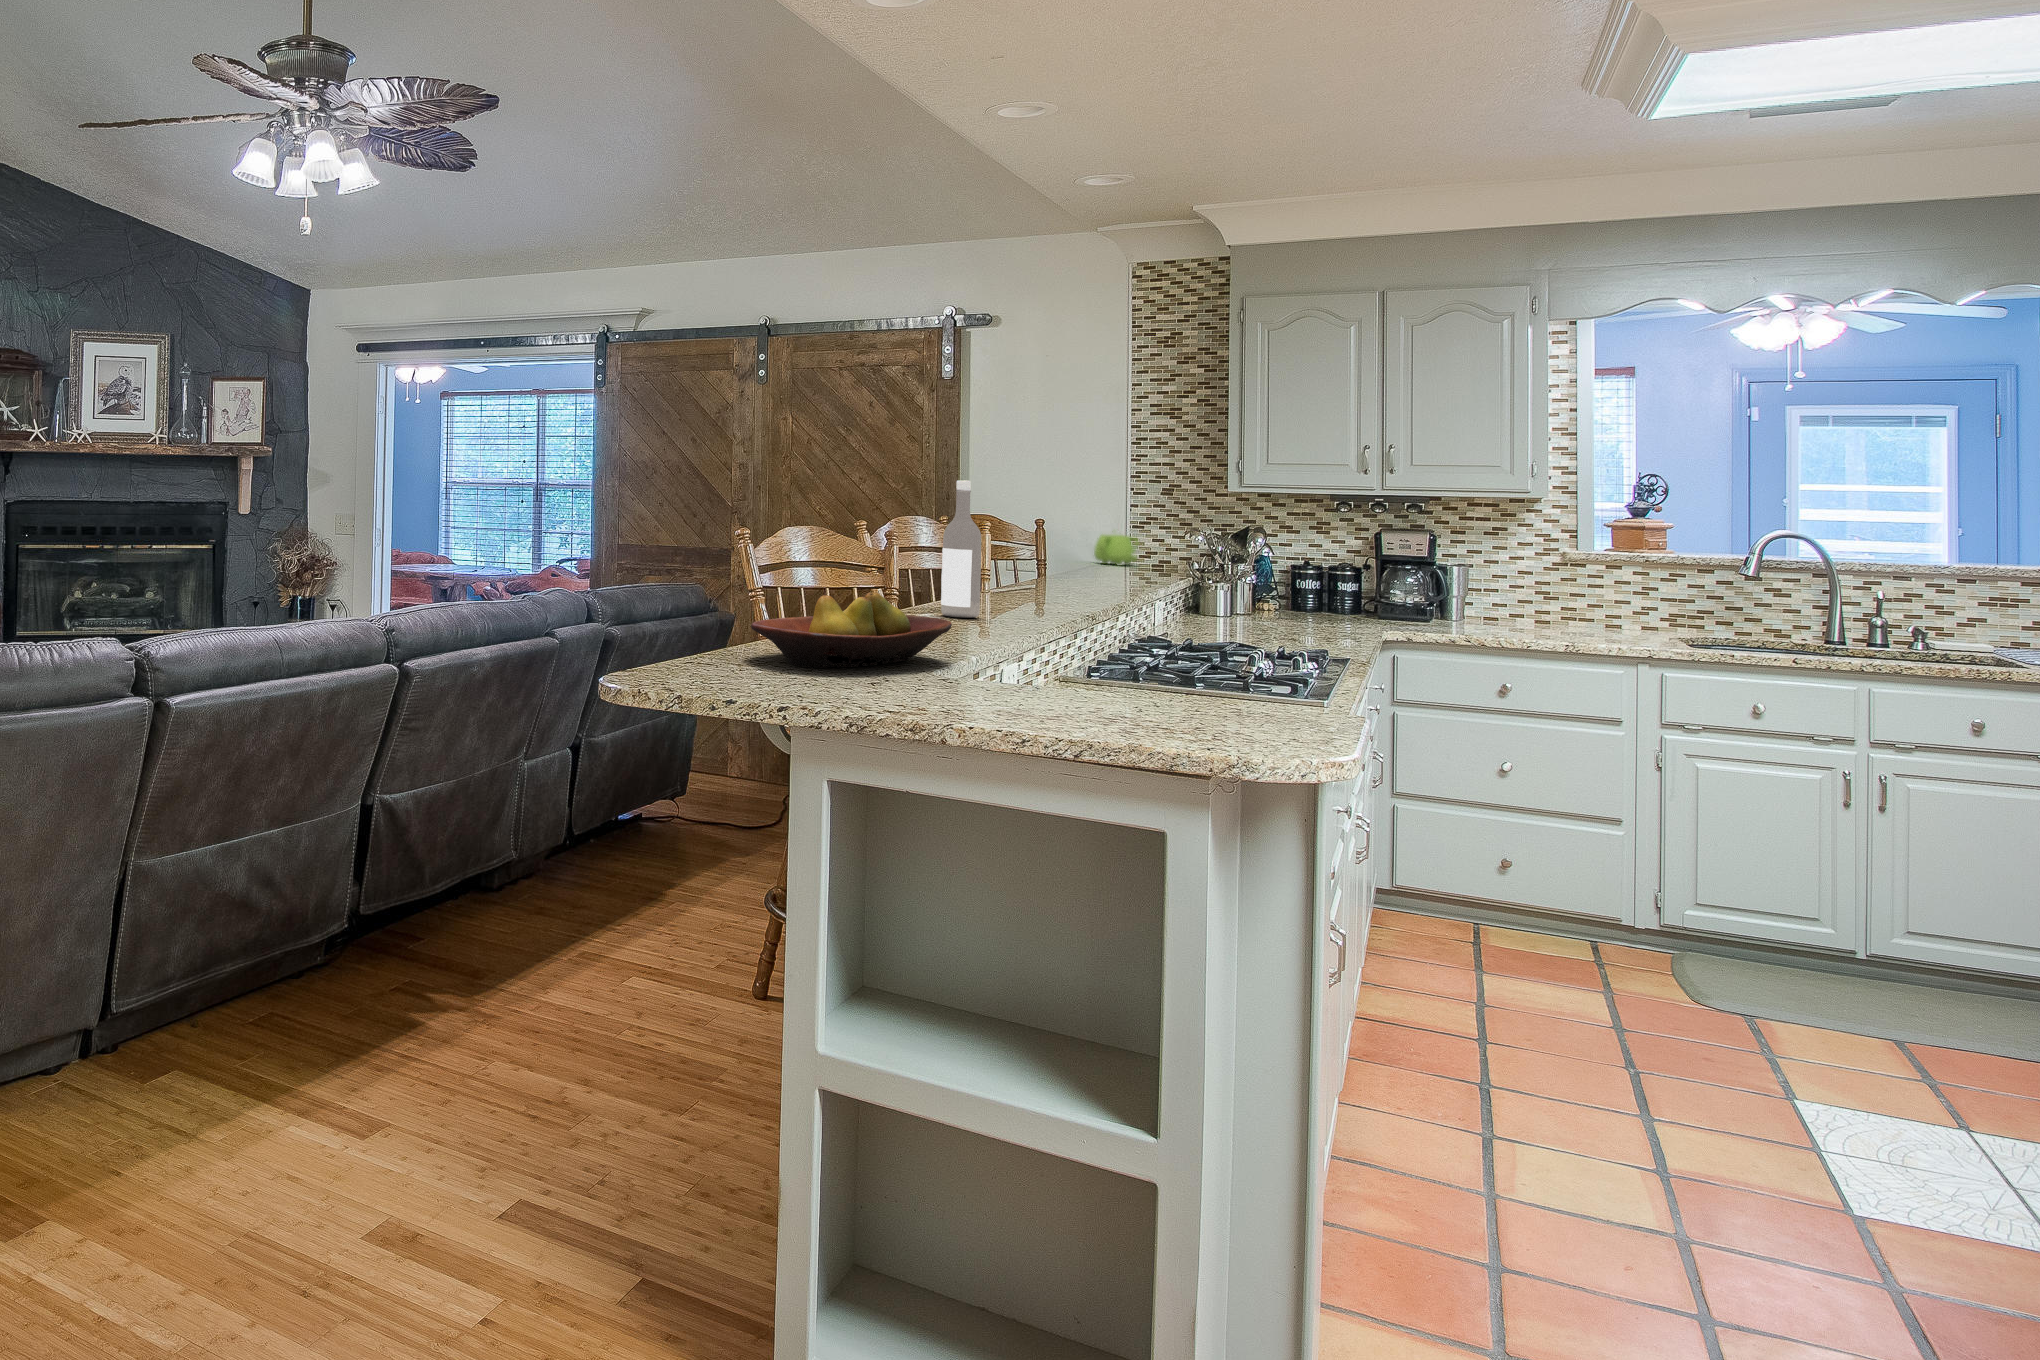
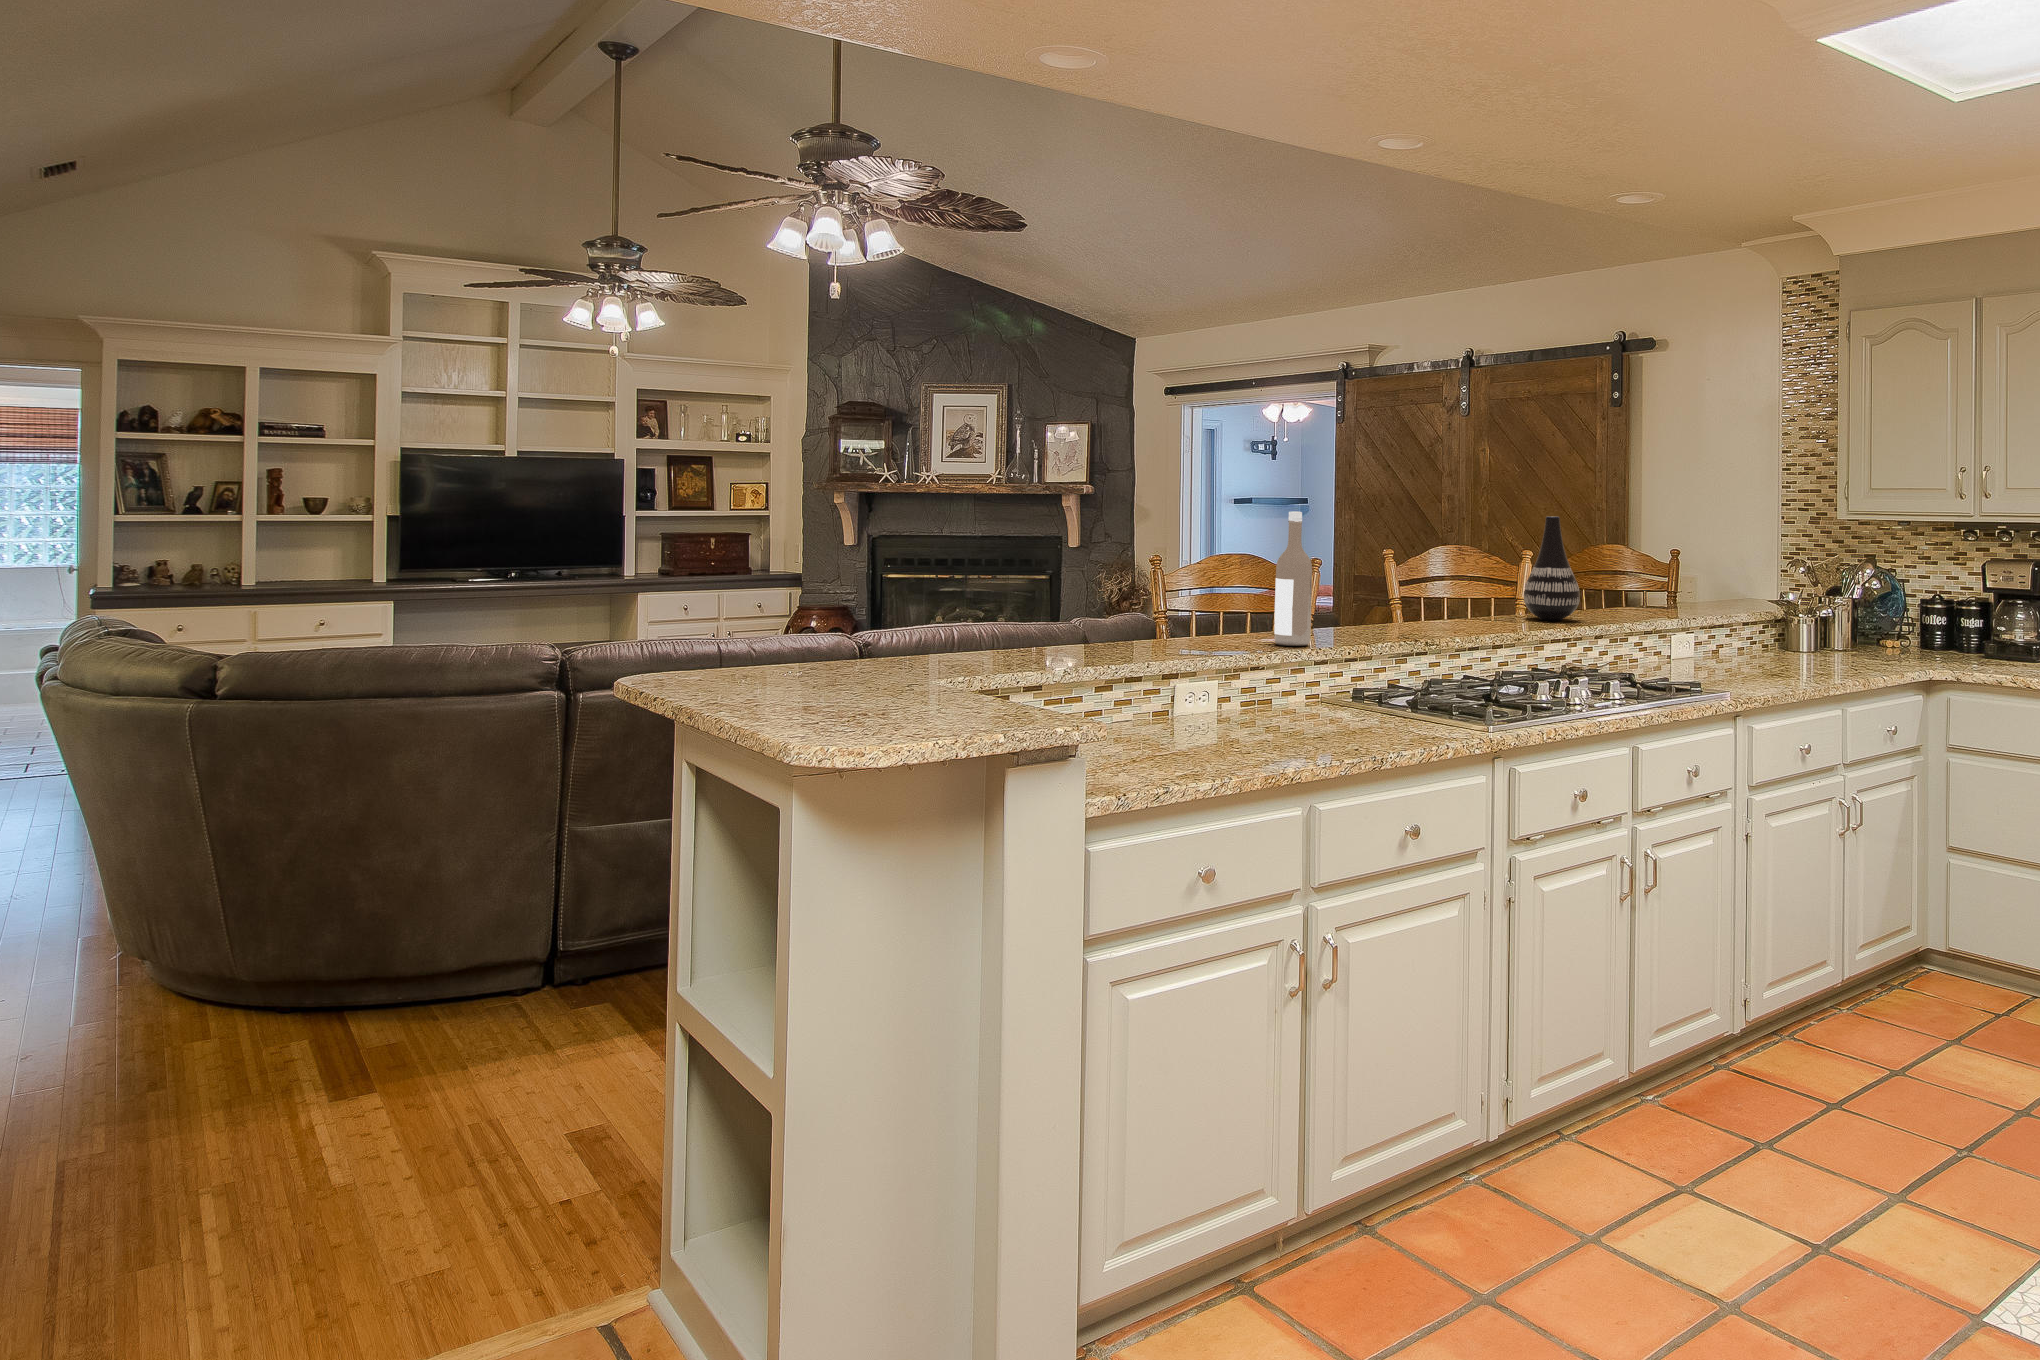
vase: none [1014,486,1073,590] -> present [1524,516,1580,621]
teapot: present [1094,535,1139,565] -> none [1770,561,1817,598]
fruit bowl: present [751,593,952,668] -> none [813,619,1049,688]

